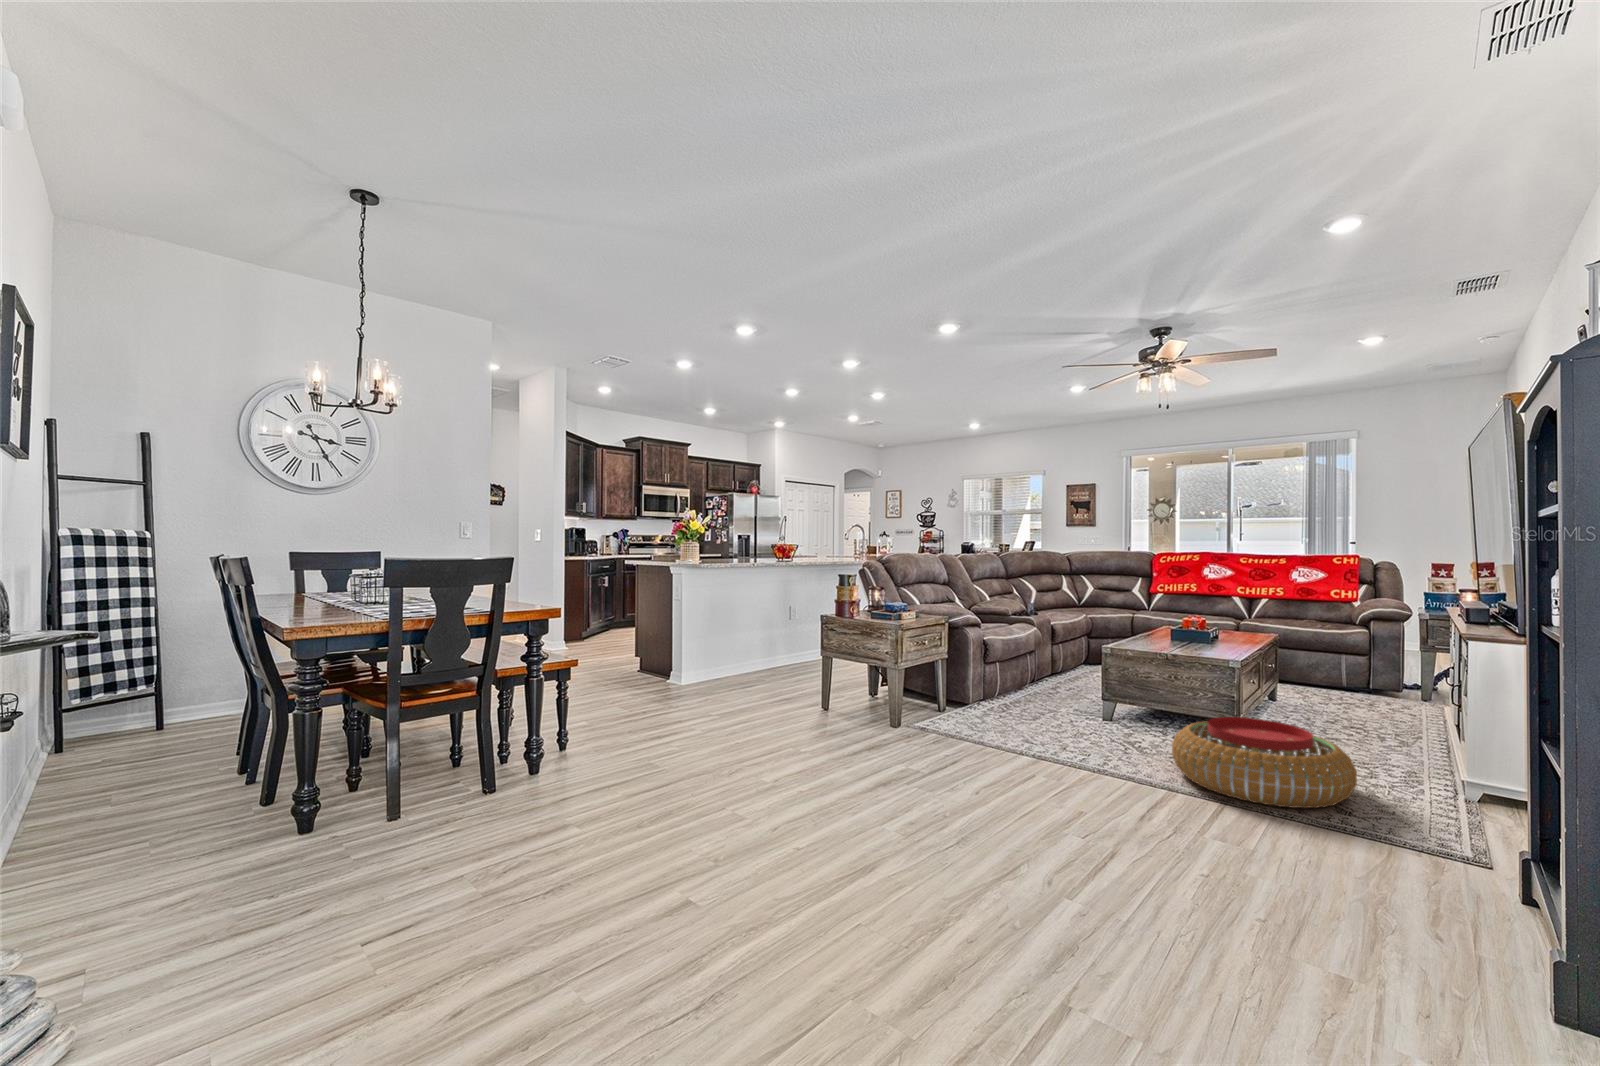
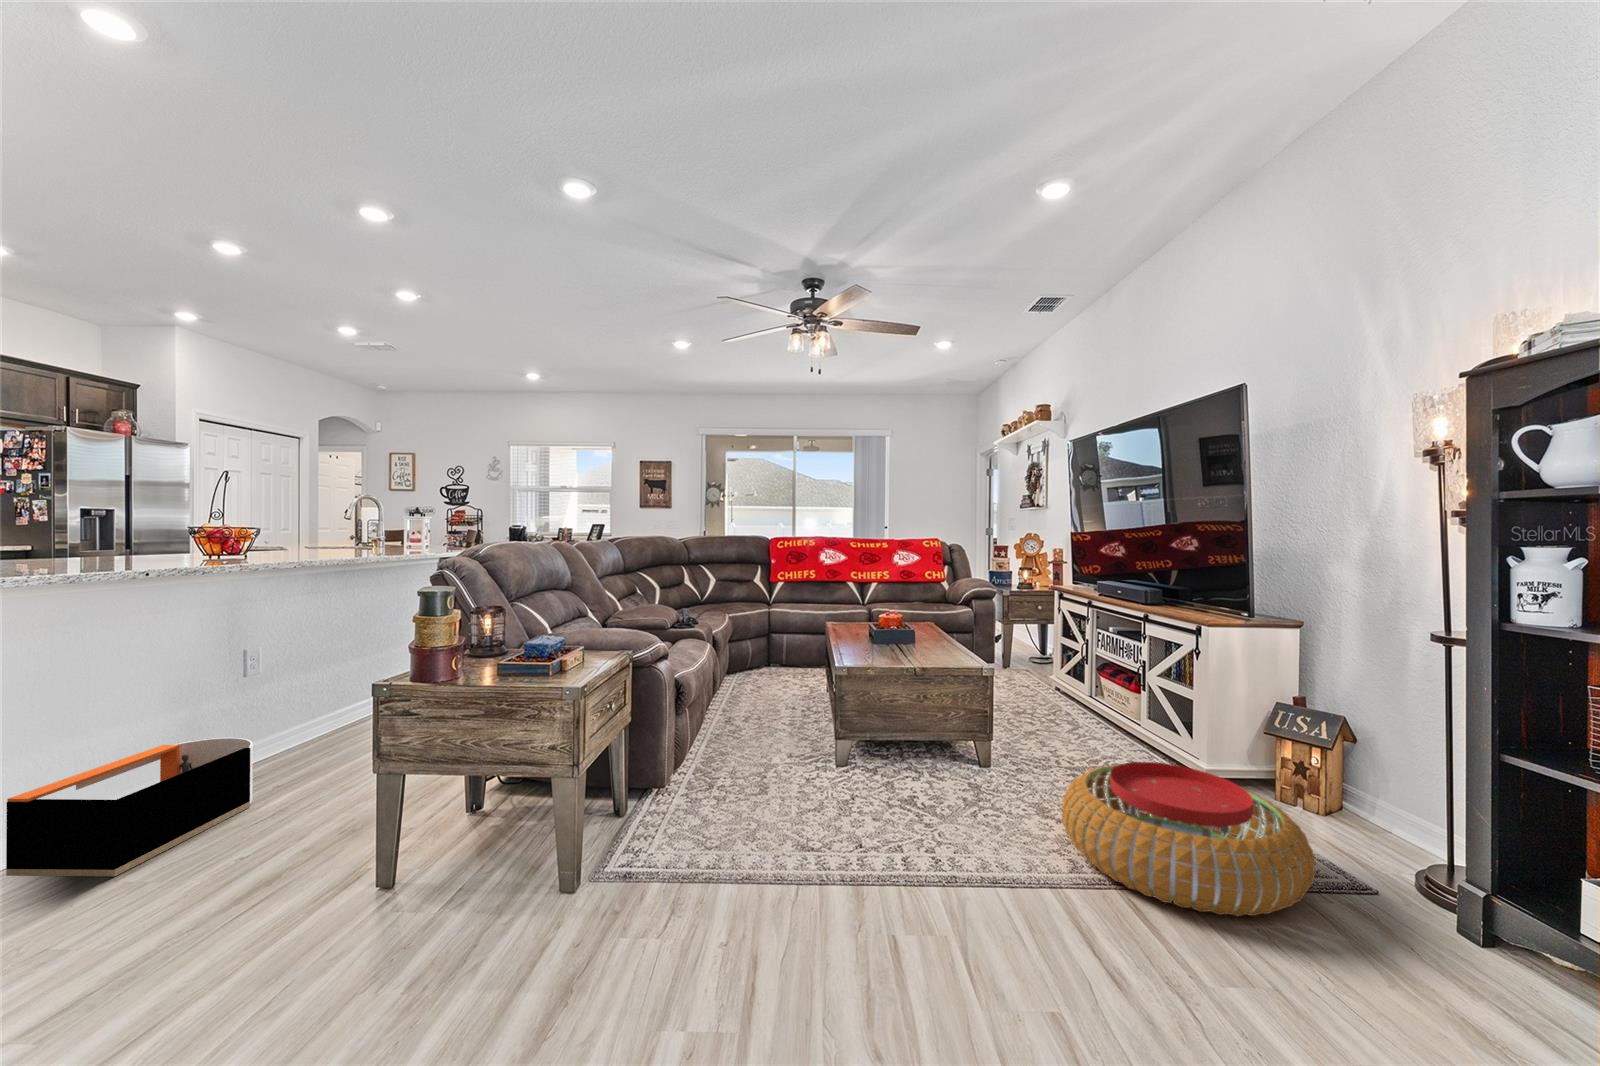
storage bin: none [721,641,791,682] -> present [6,738,253,876]

